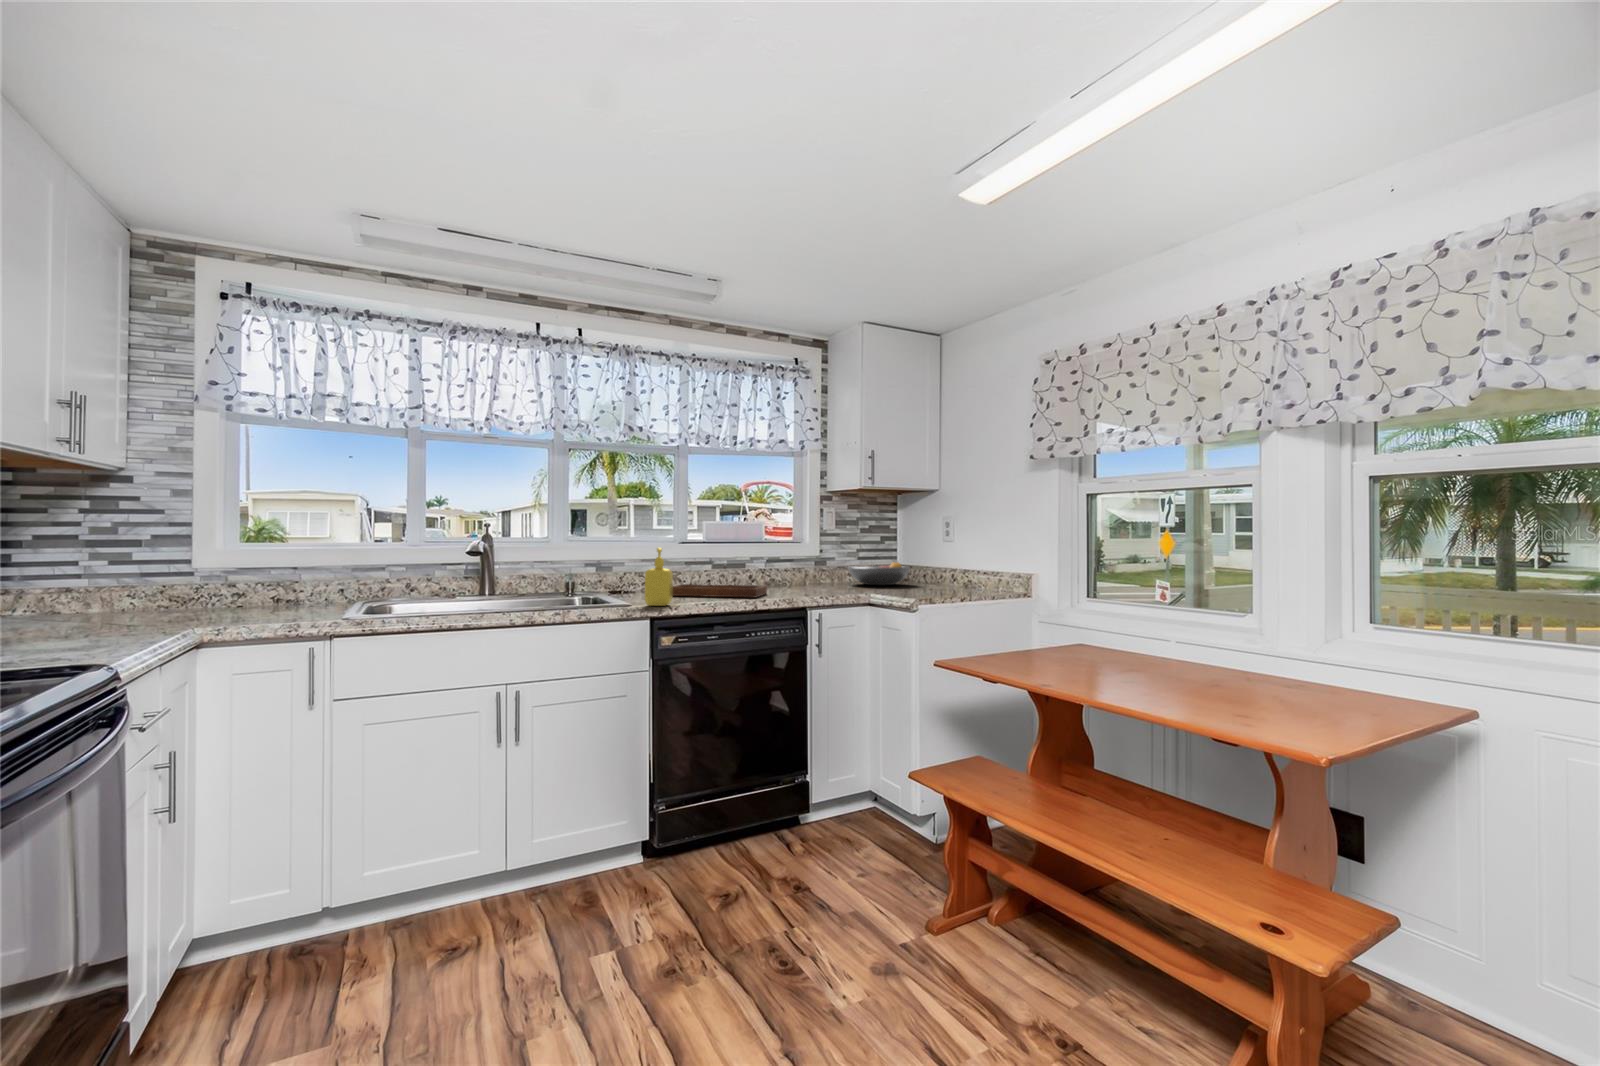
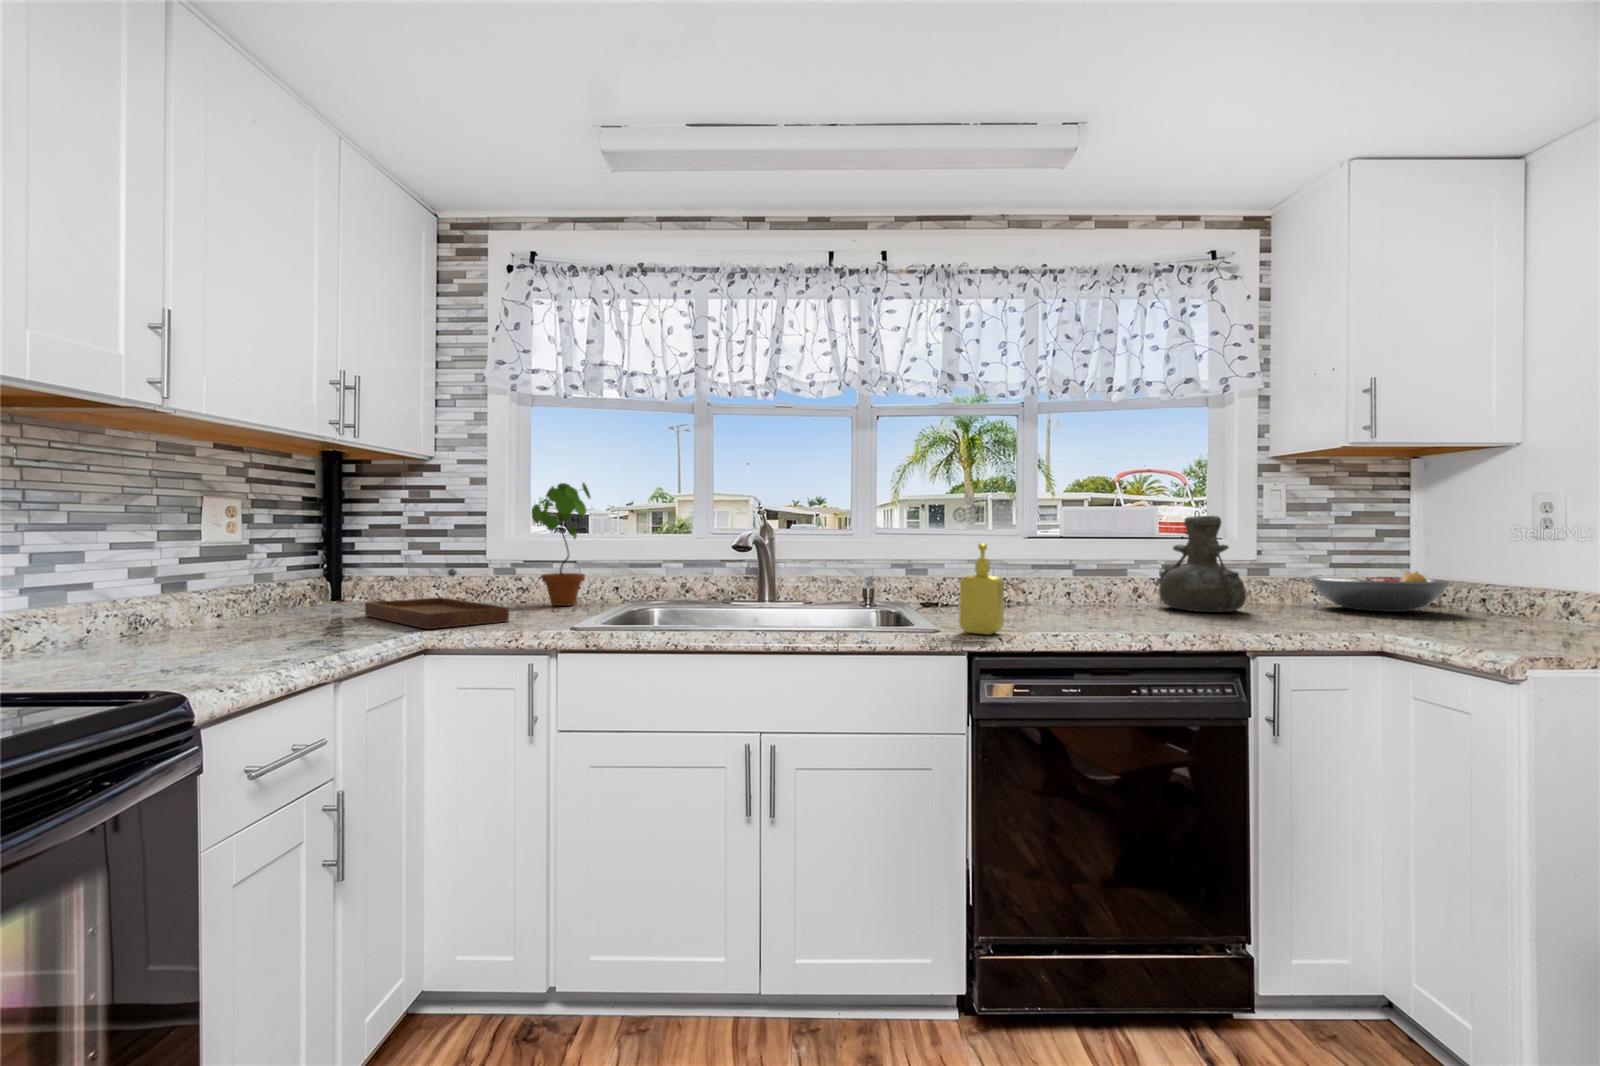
potted plant: none [256,497,316,607] -> present [532,483,590,606]
vase: none [763,529,812,590] -> present [1156,516,1246,612]
tray: present [673,564,767,598] -> present [365,568,509,629]

